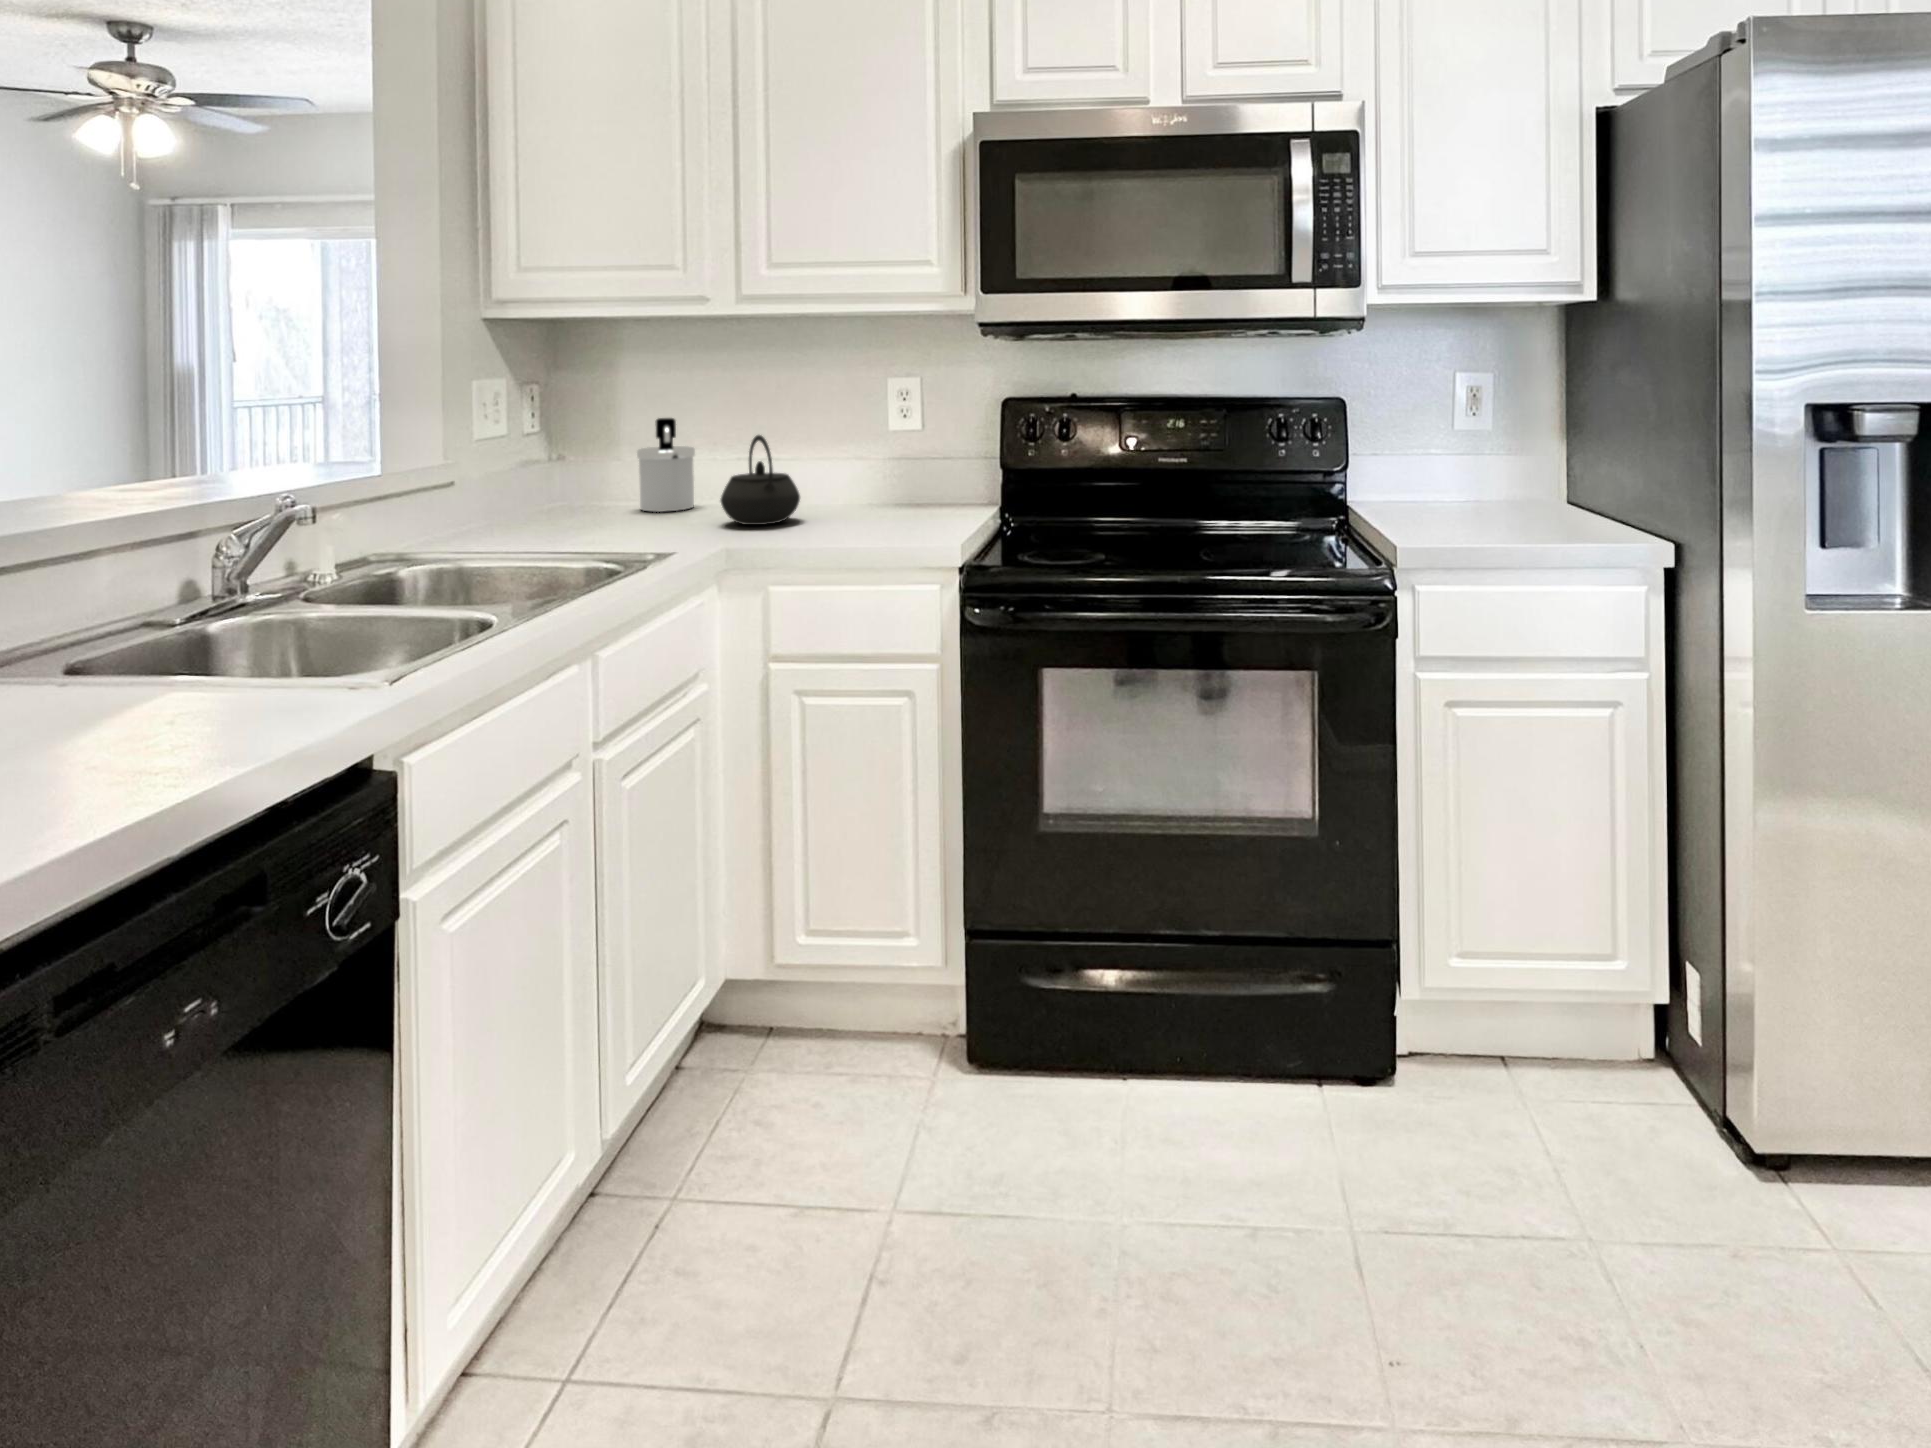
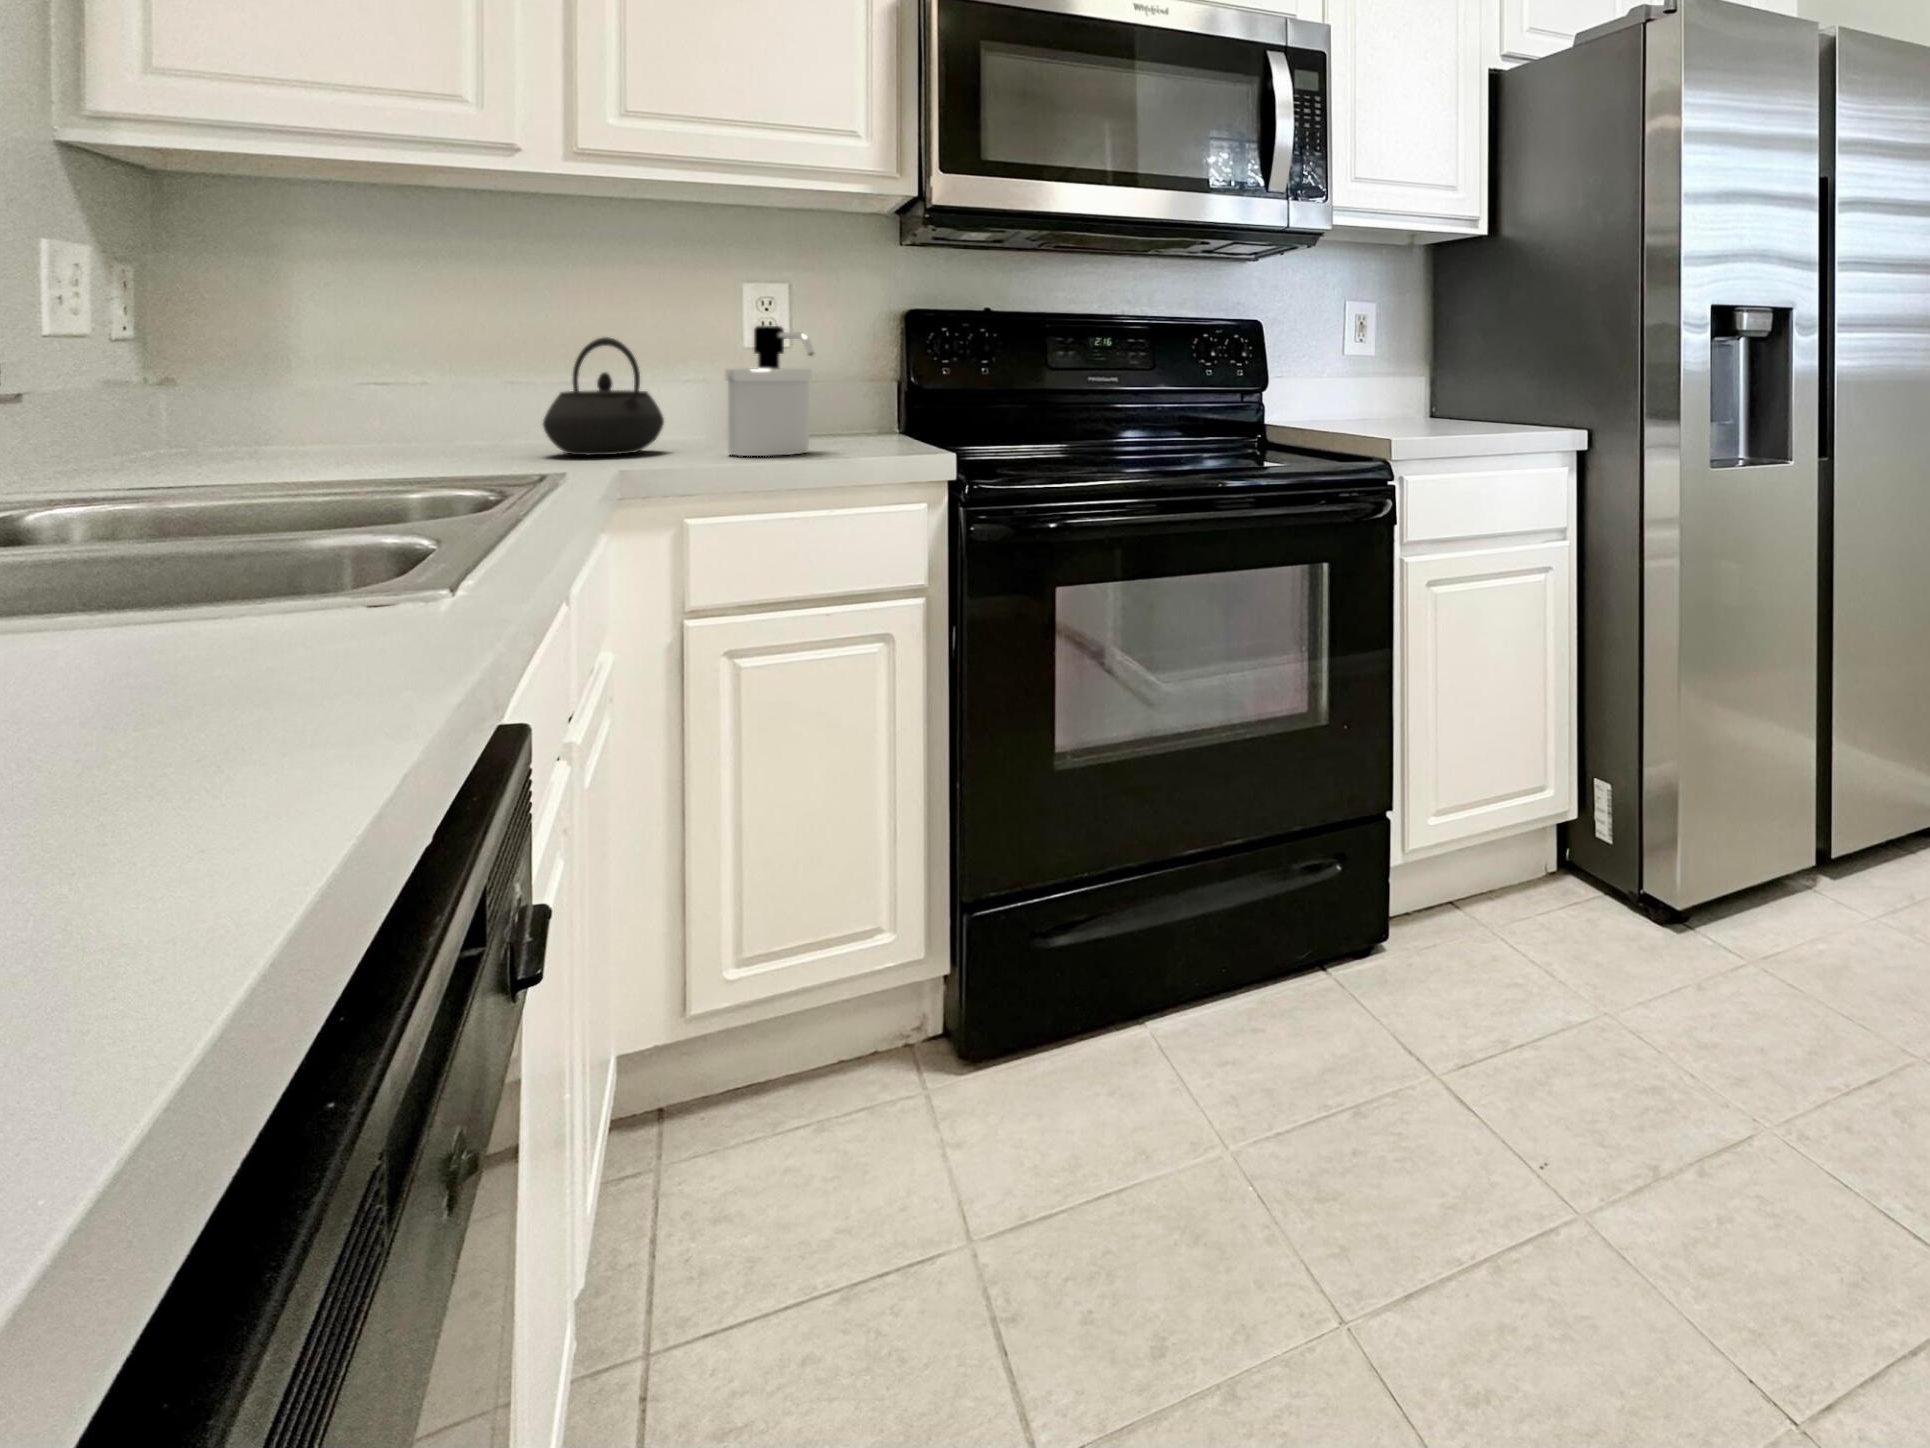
soap dispenser: present [637,418,695,512] -> present [725,326,814,456]

